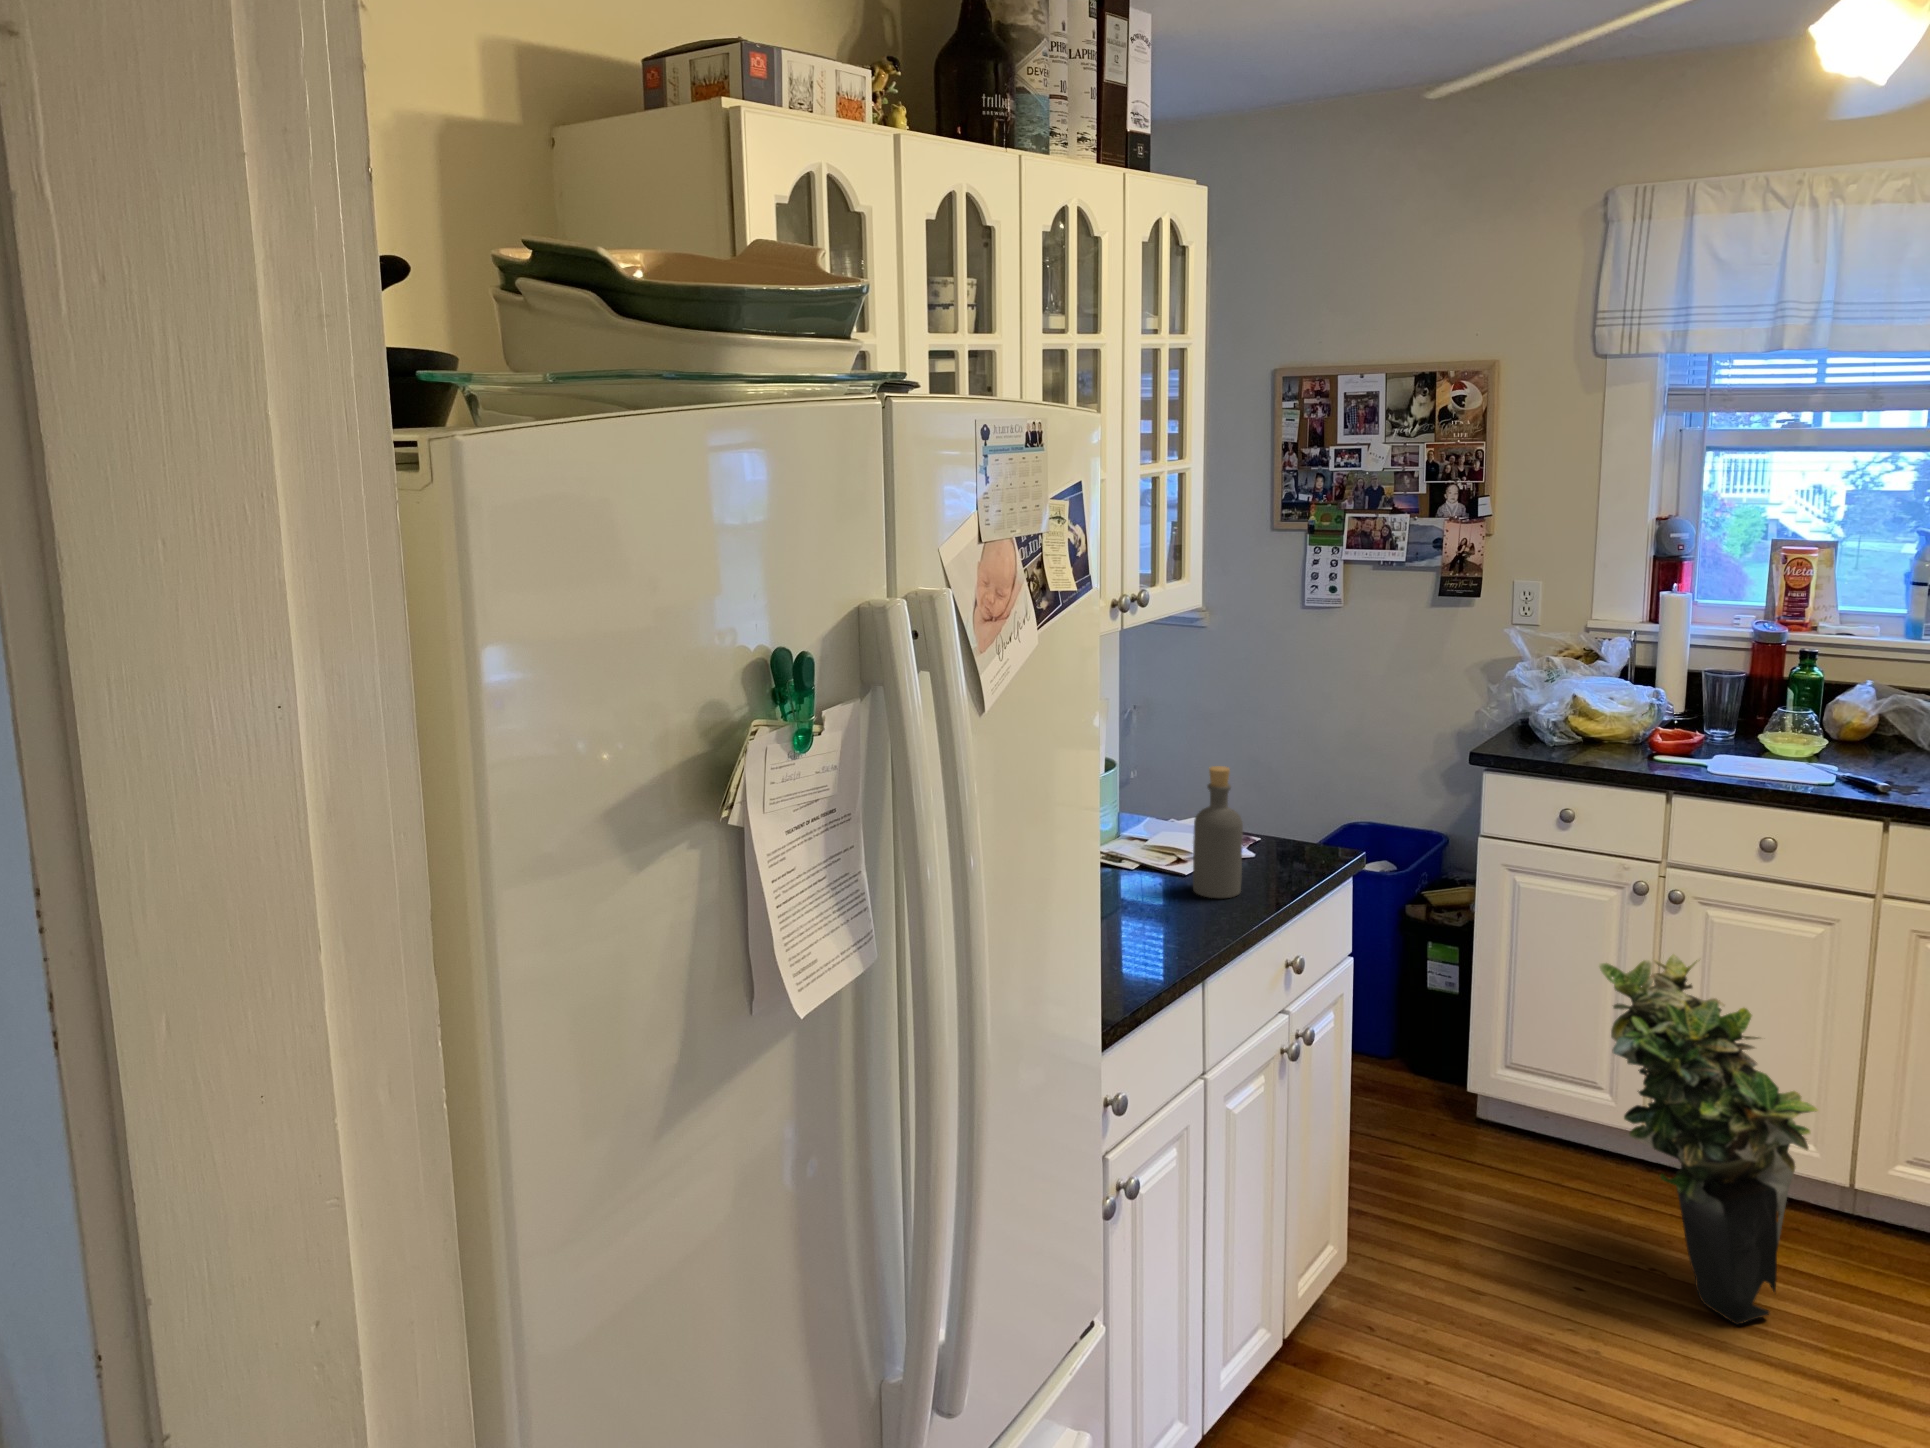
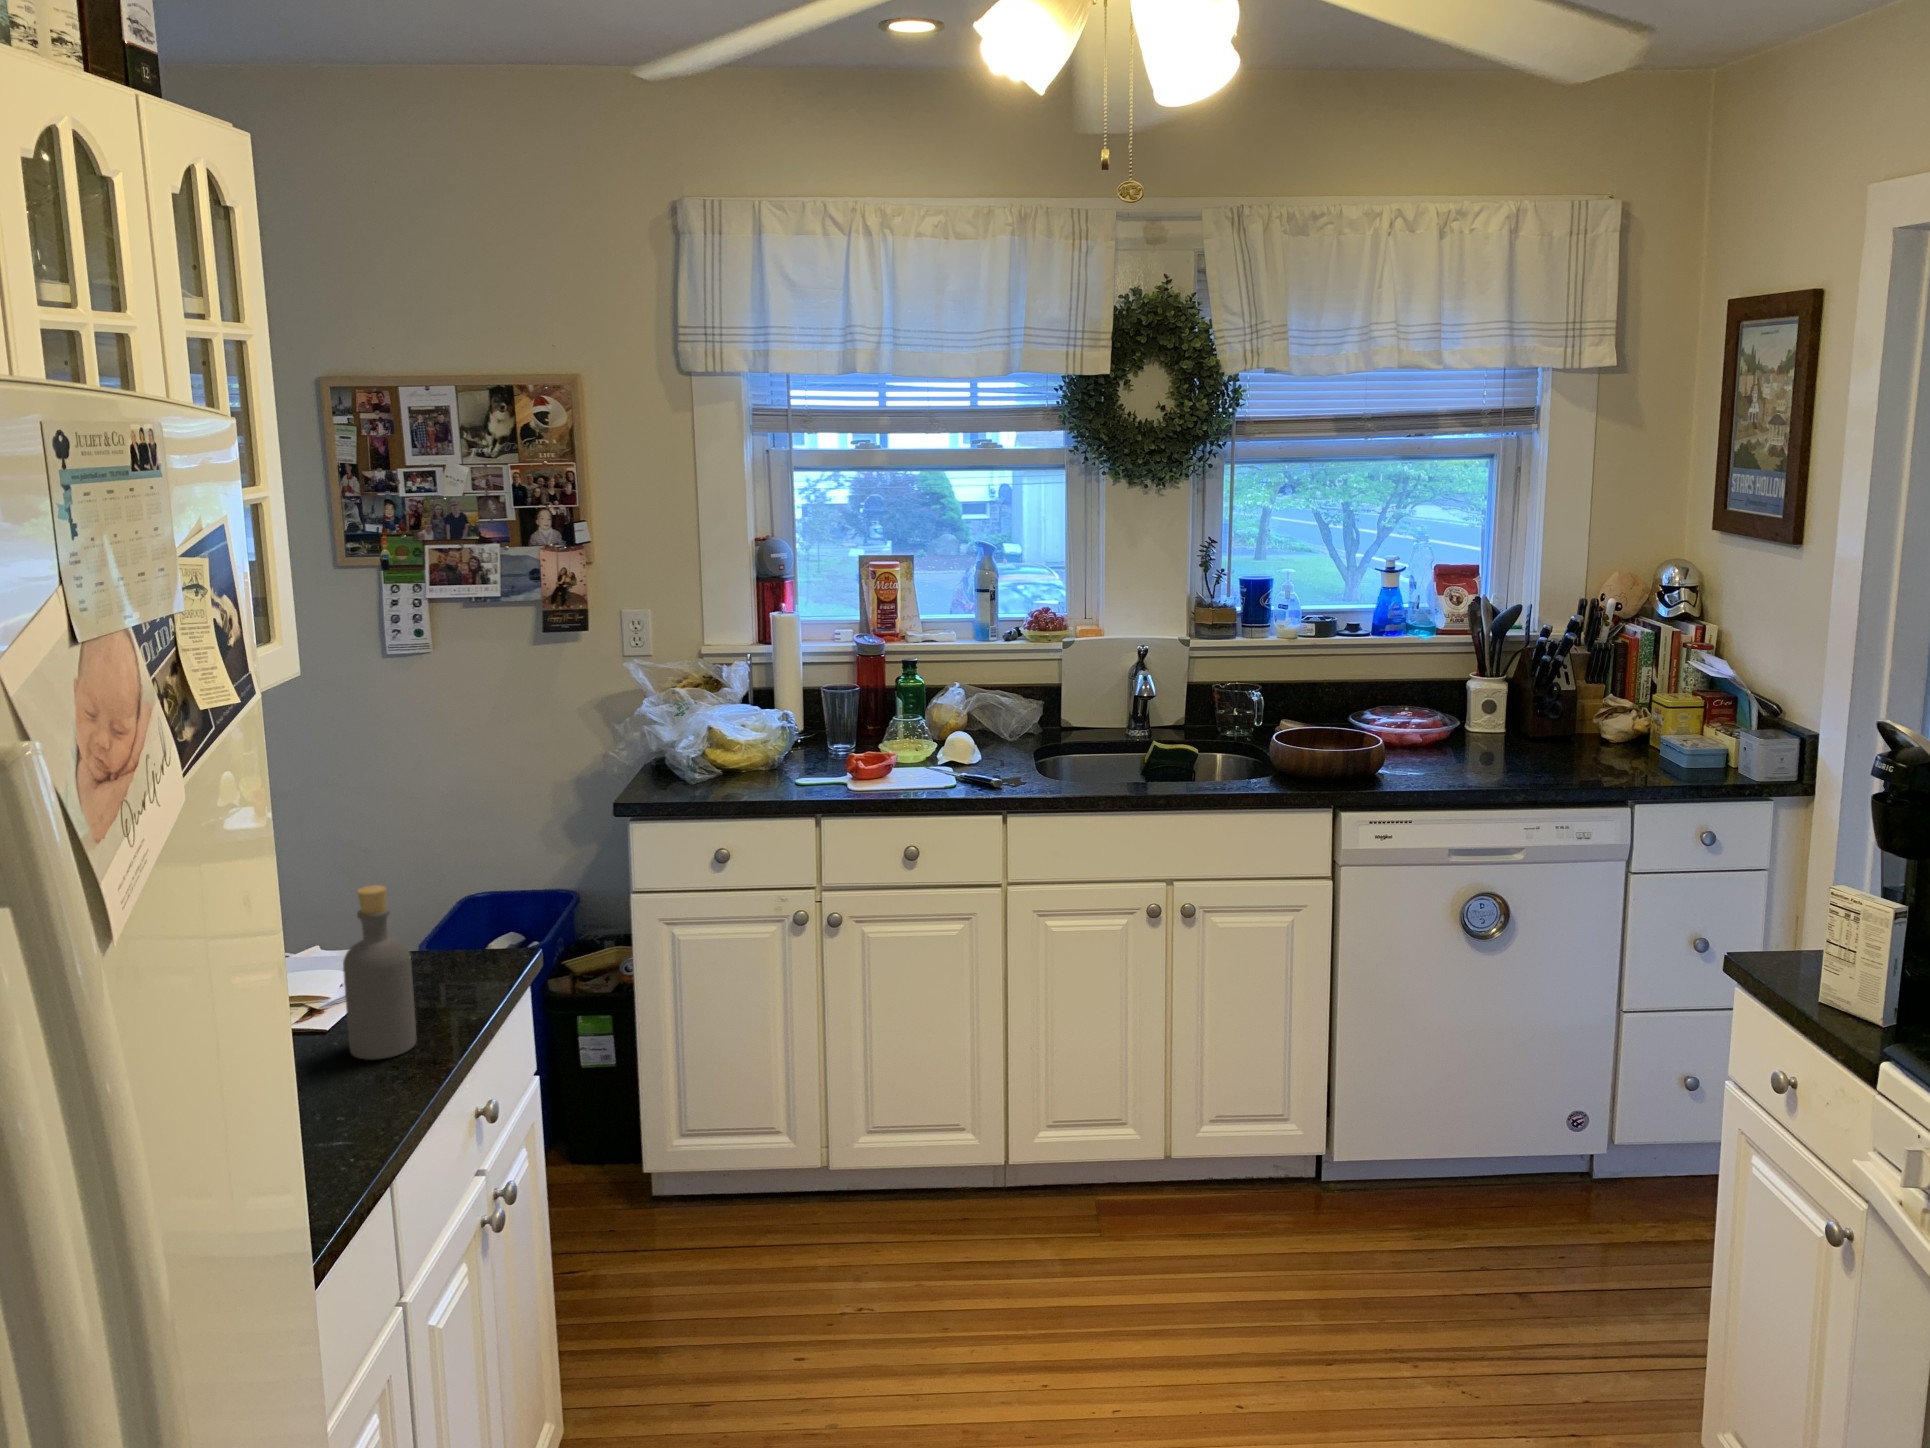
potted plant: present [1599,954,1818,1325] -> none [783,978,992,1330]

